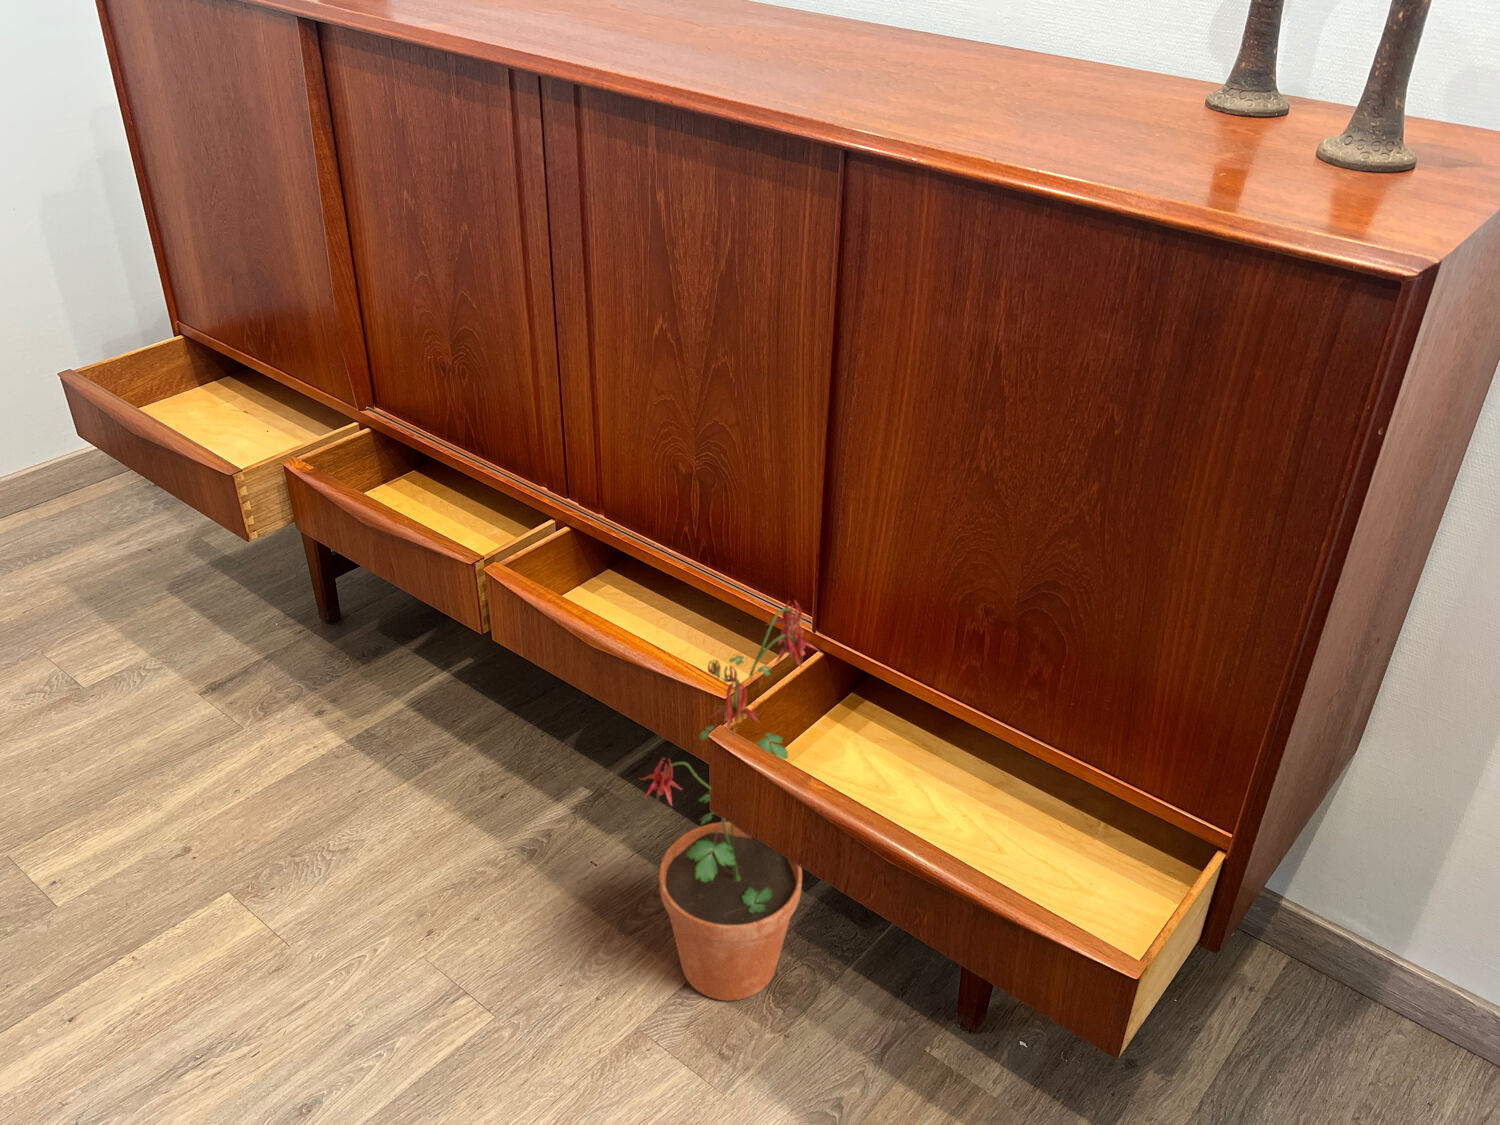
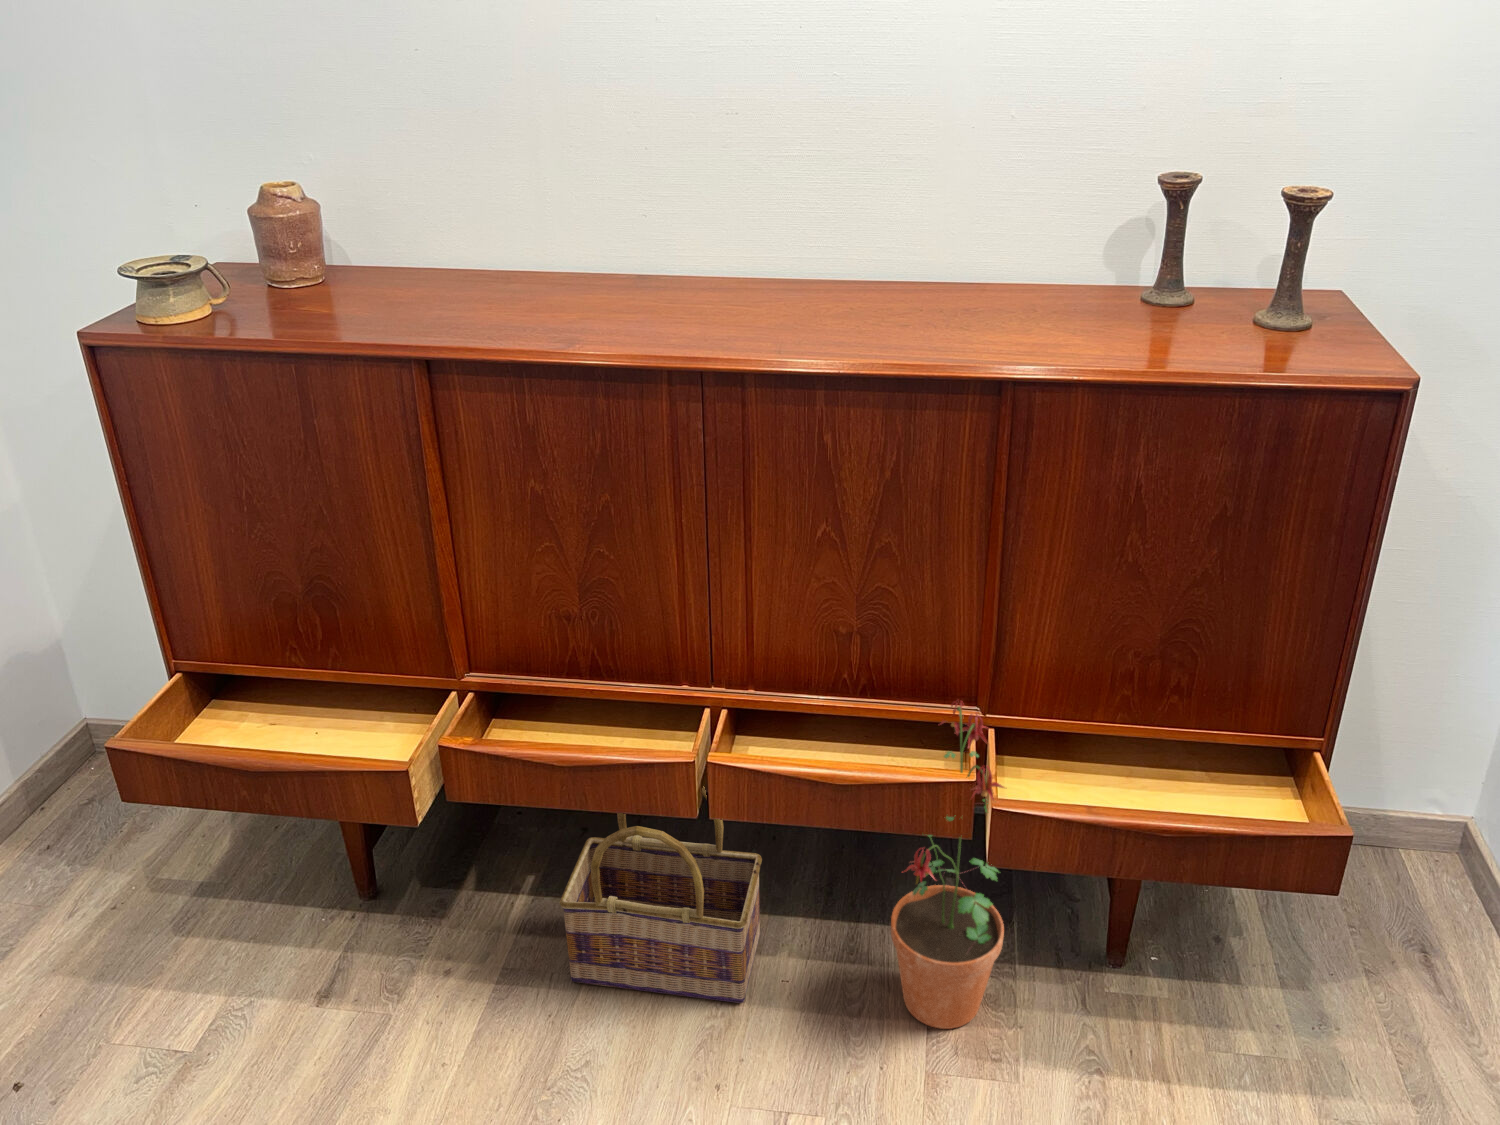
basket: none [388,572,612,863] -> present [559,786,762,1003]

